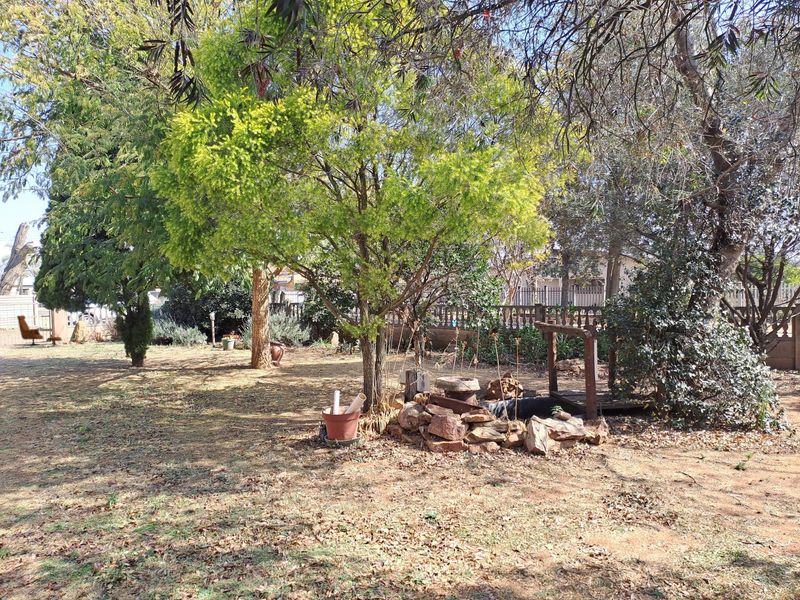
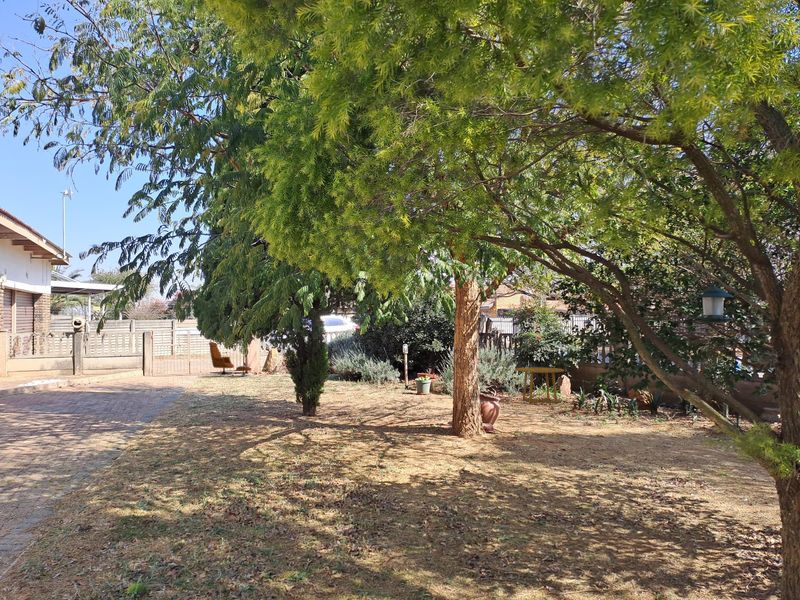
round table: none [298,327,334,352] -> present [515,367,564,403]

